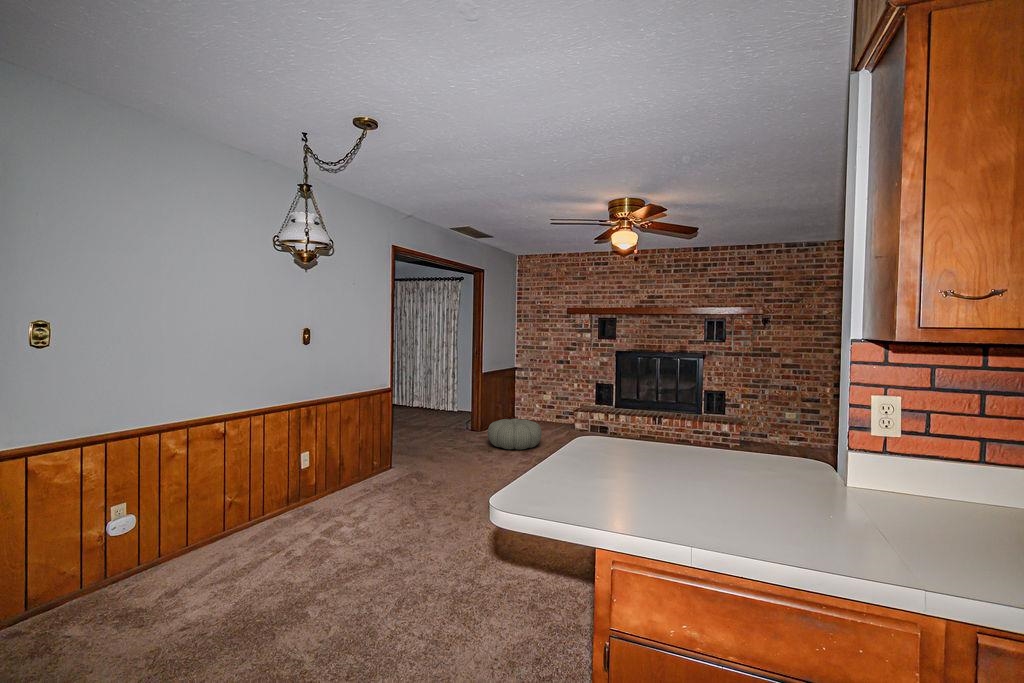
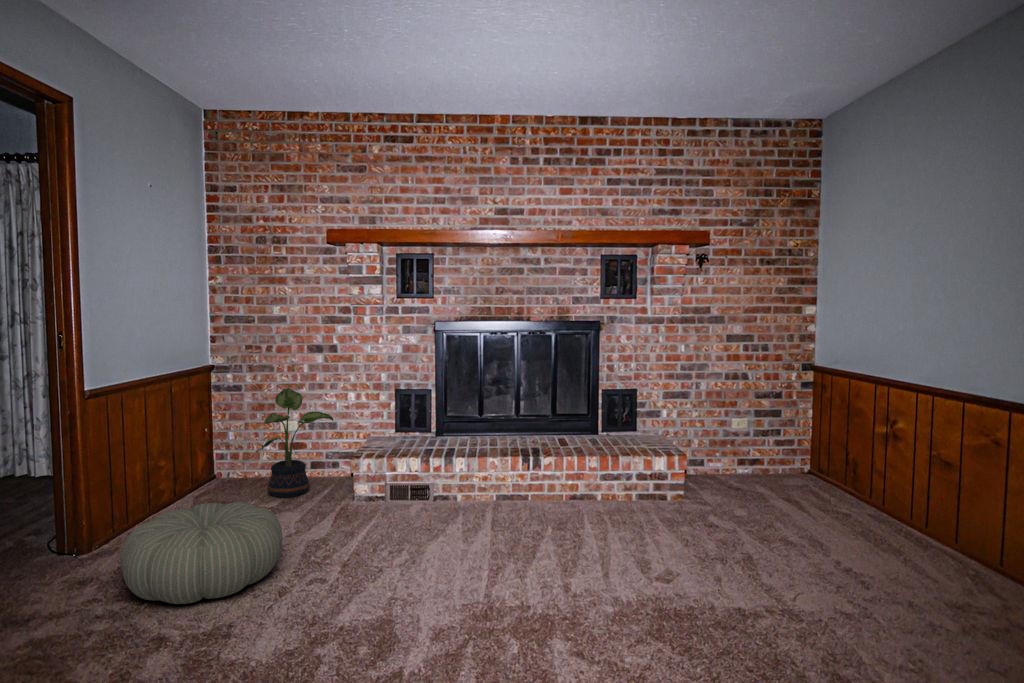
potted plant: none [532,380,566,428] -> present [256,388,333,498]

